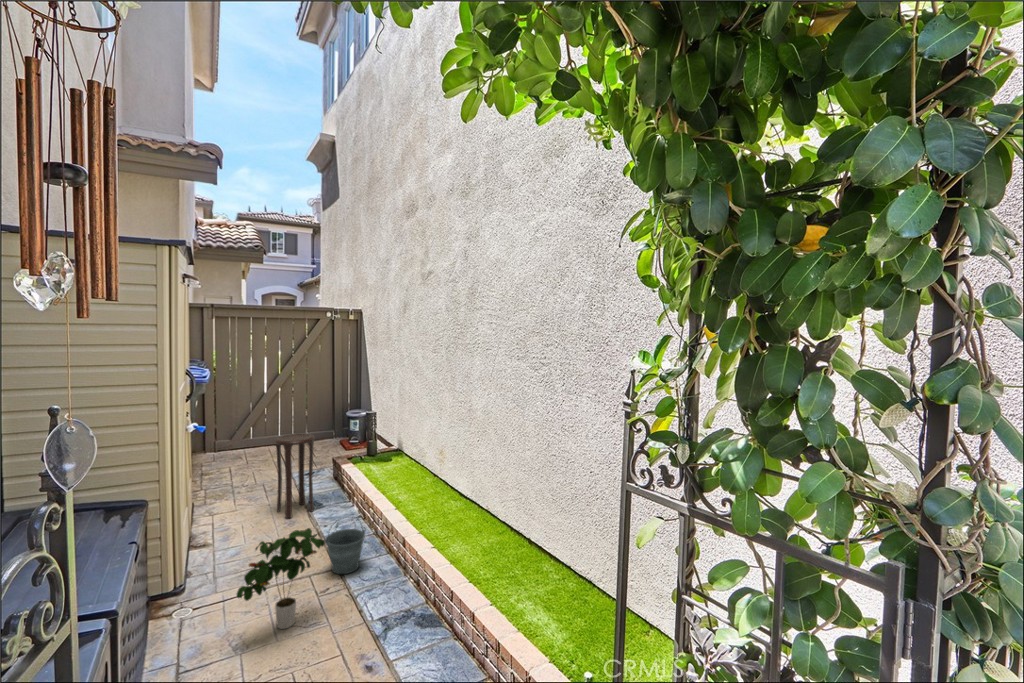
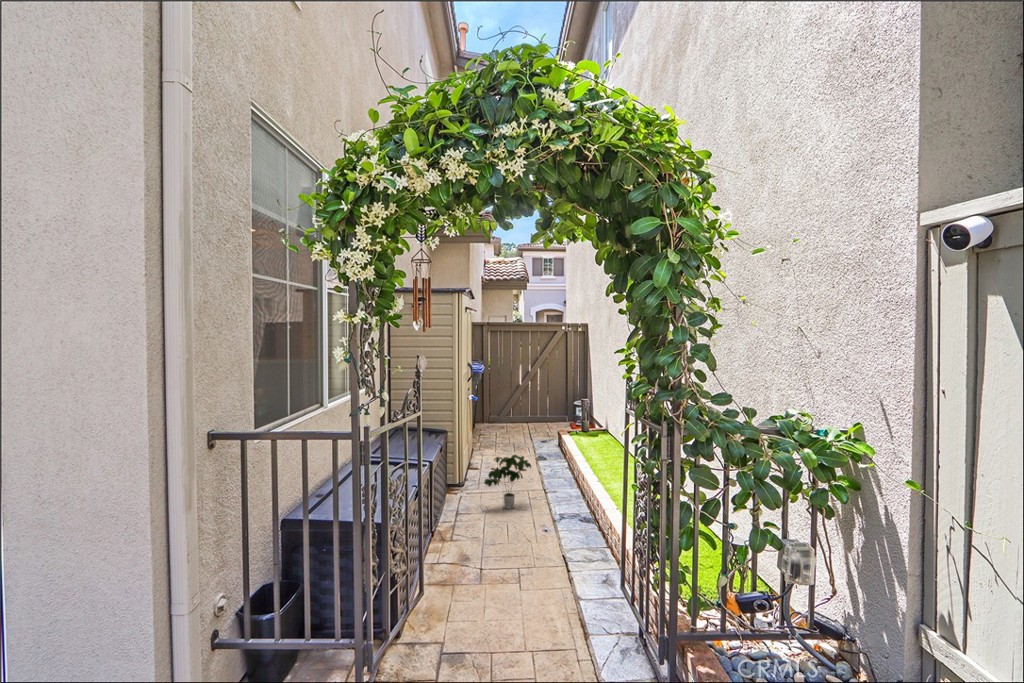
stool: present [275,433,315,518] -> none [517,409,541,463]
bucket: present [324,517,365,574] -> none [535,458,562,493]

